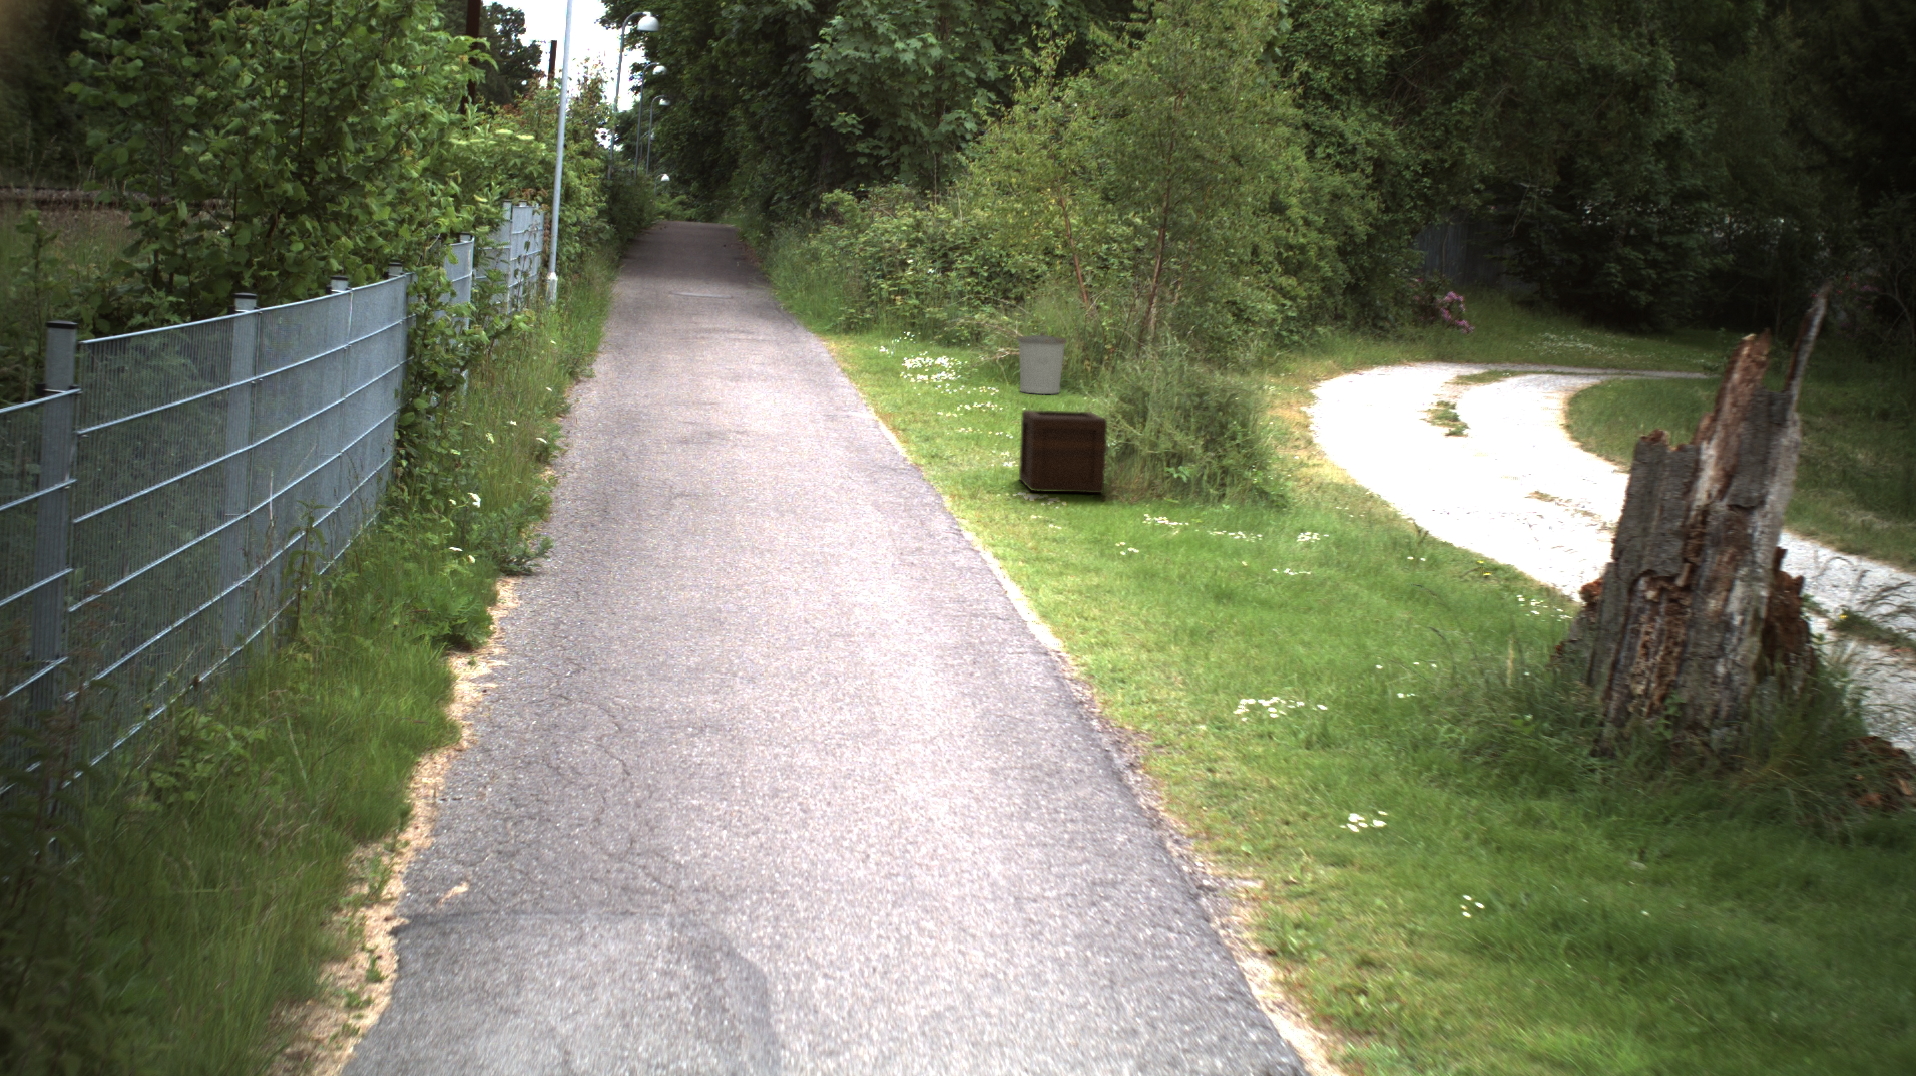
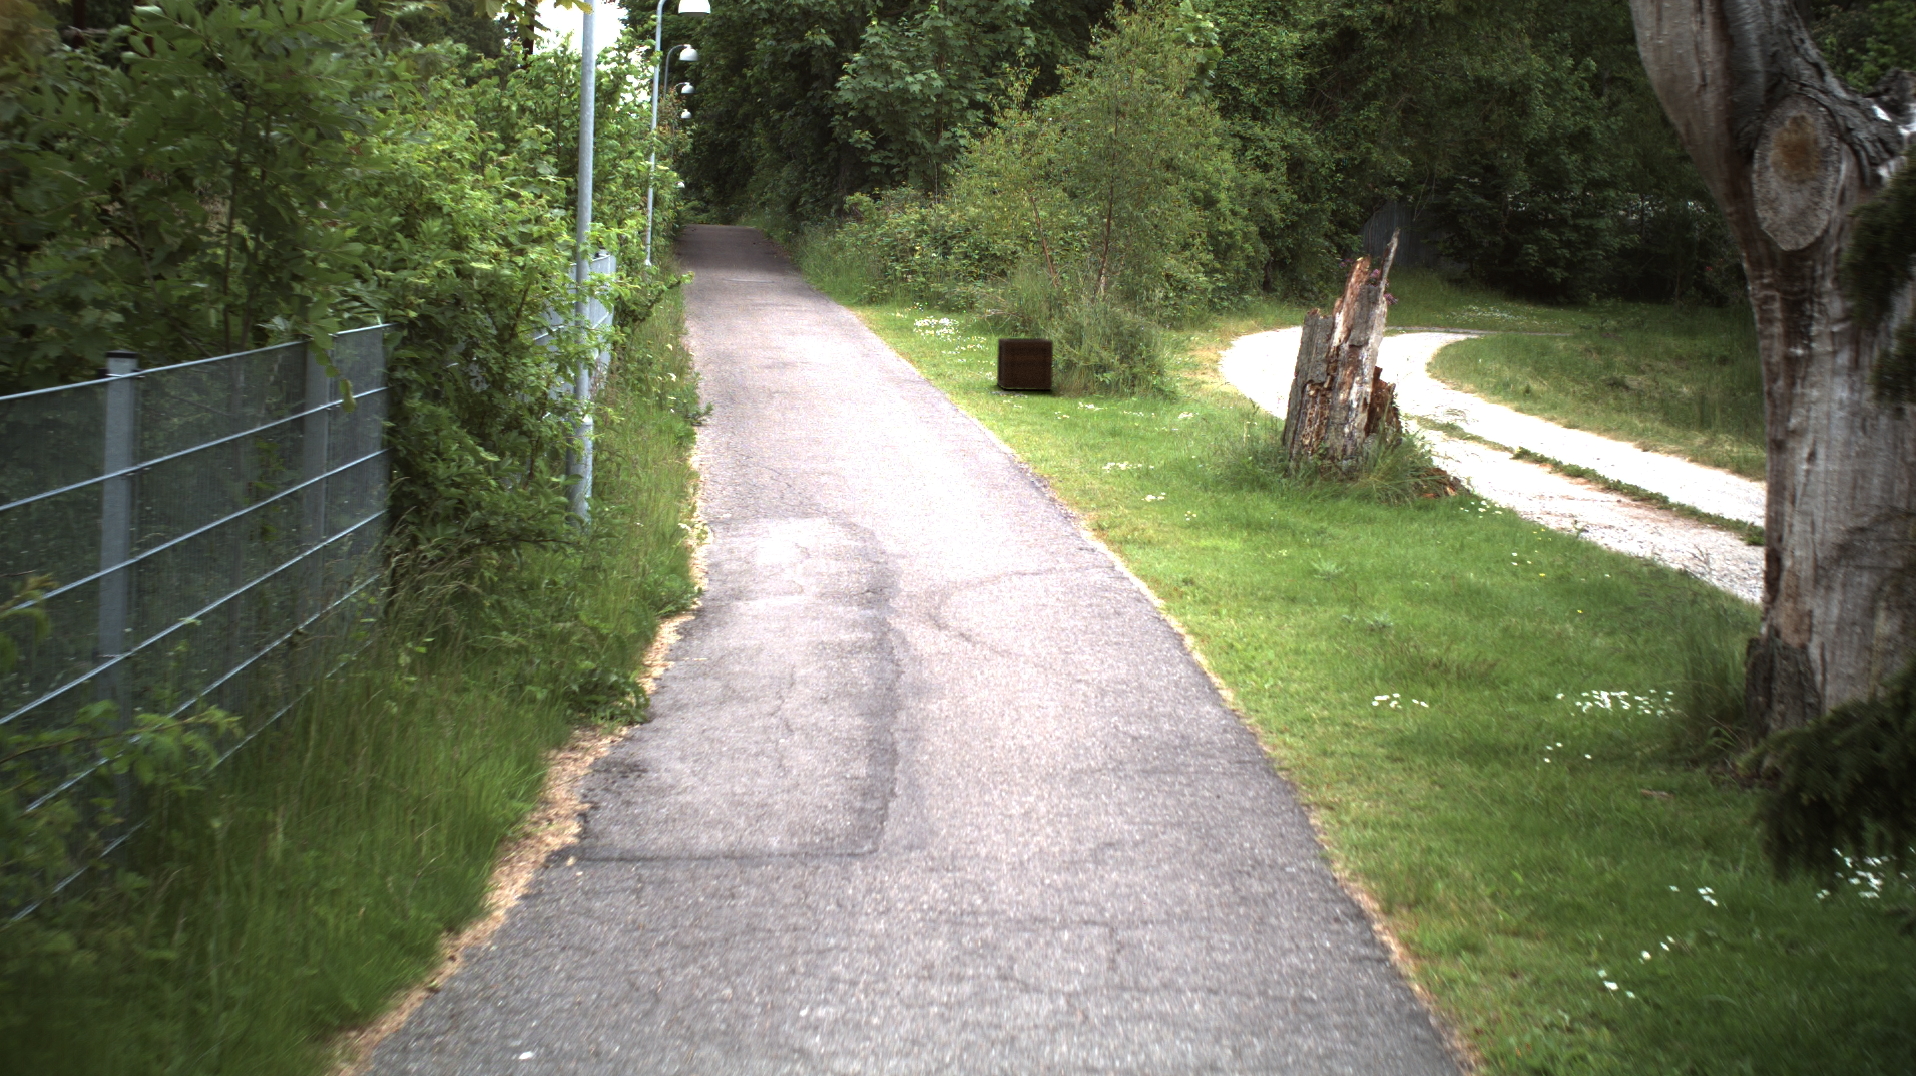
trash can: present [1017,333,1067,394] -> none [999,295,1035,339]

